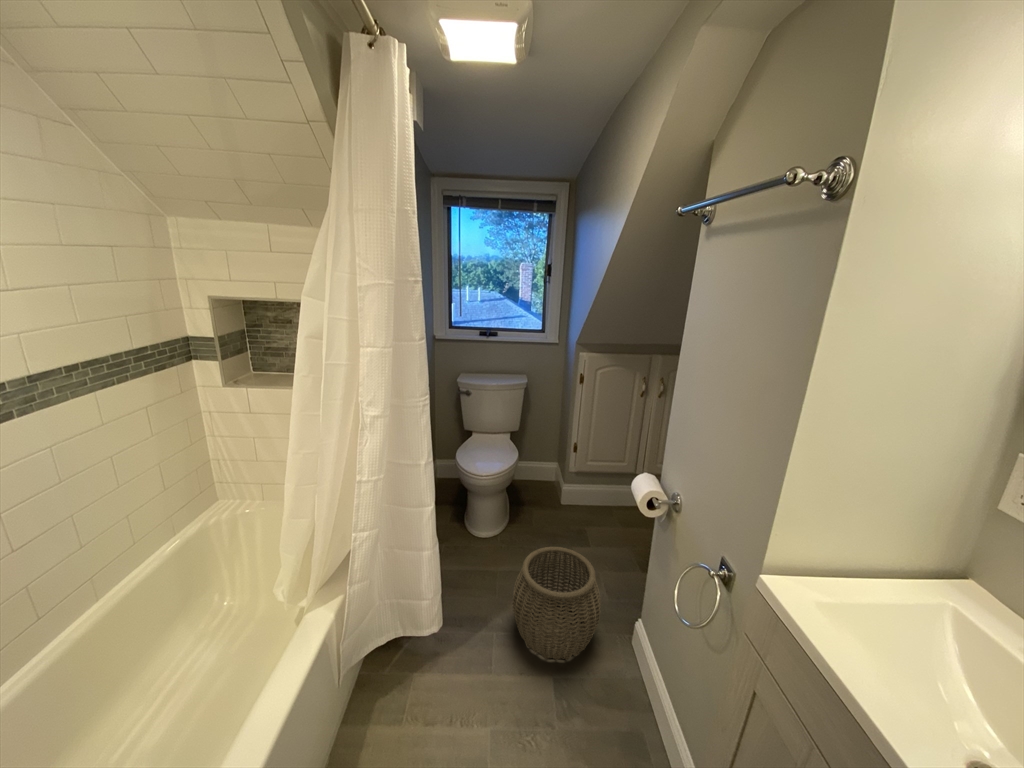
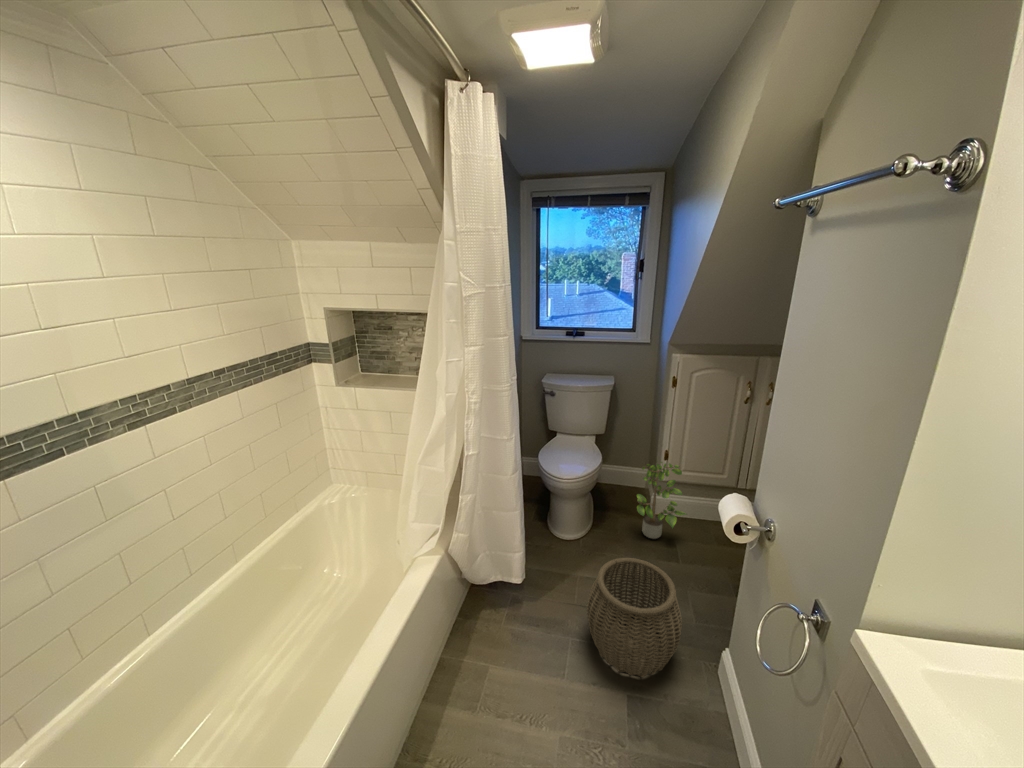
potted plant: none [550,454,597,528] -> present [637,462,686,539]

